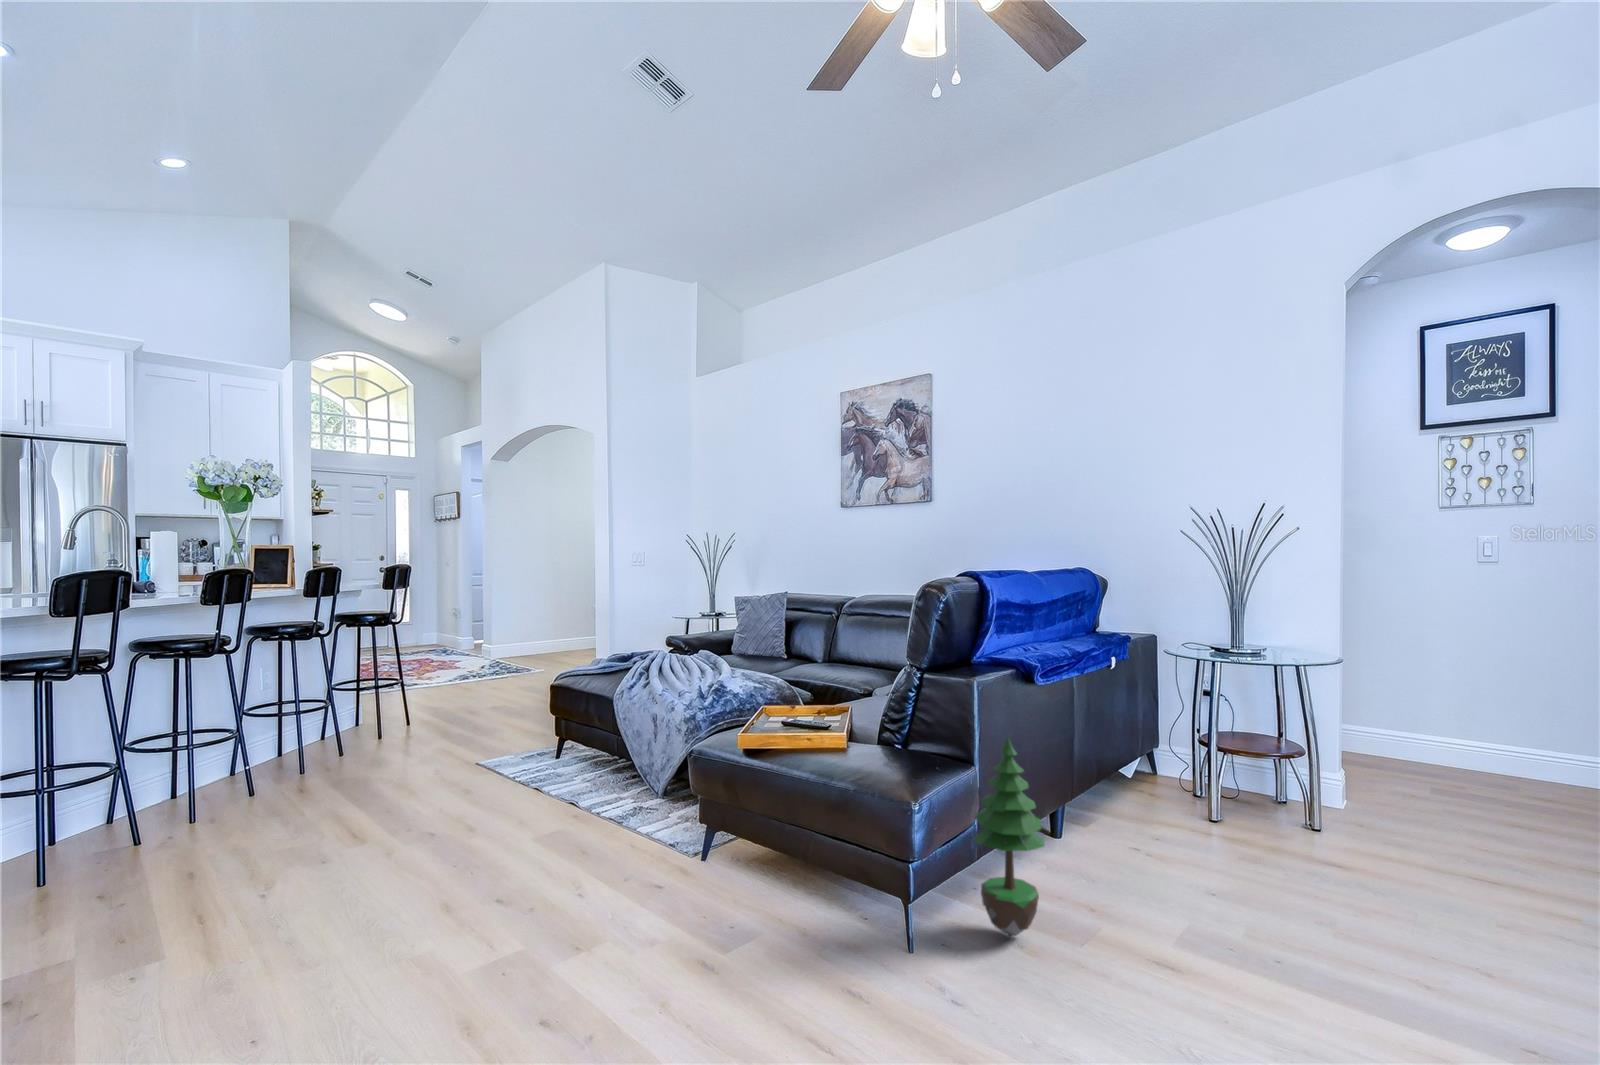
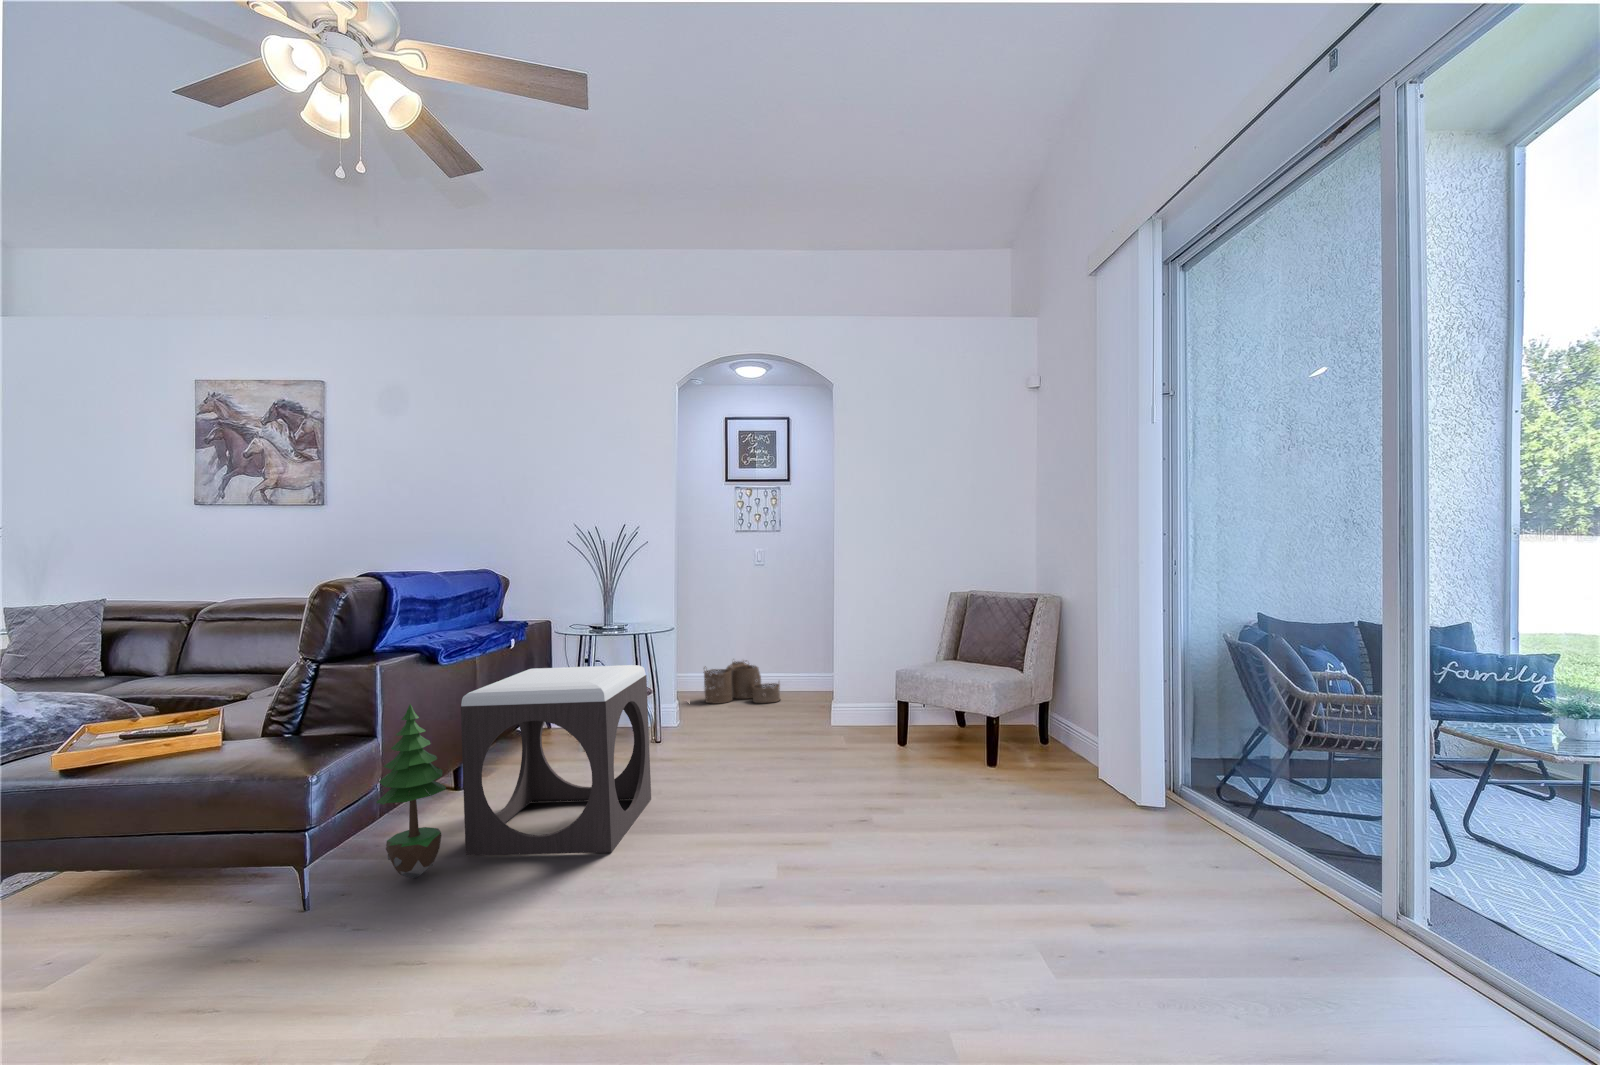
footstool: none [1062,709,1323,1007] -> present [461,665,651,856]
woven basket: none [1388,723,1547,810] -> present [704,661,780,703]

